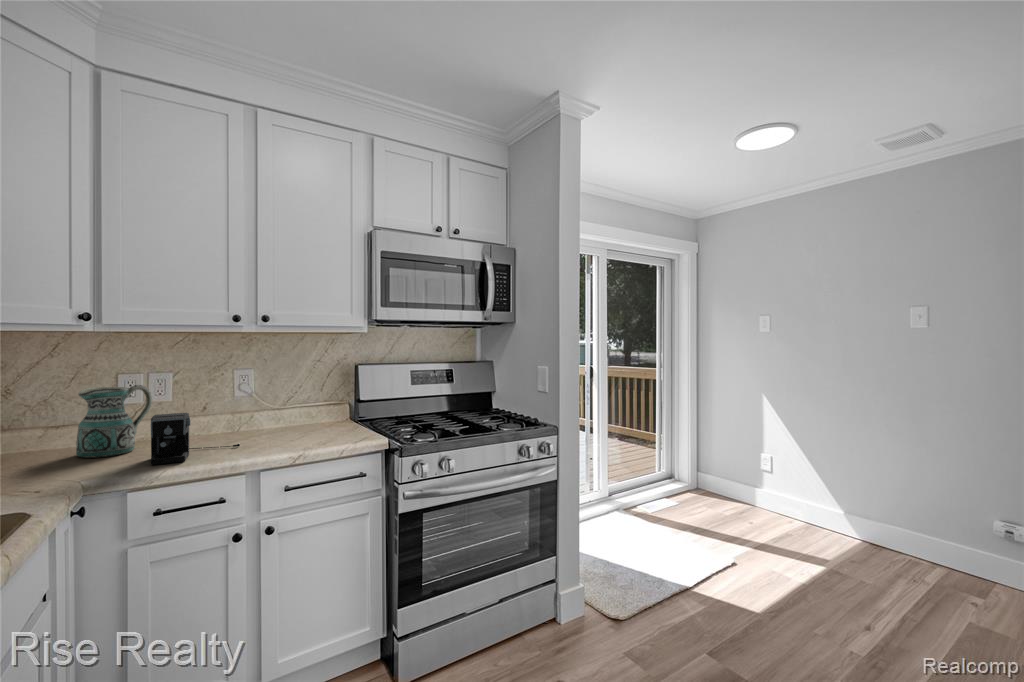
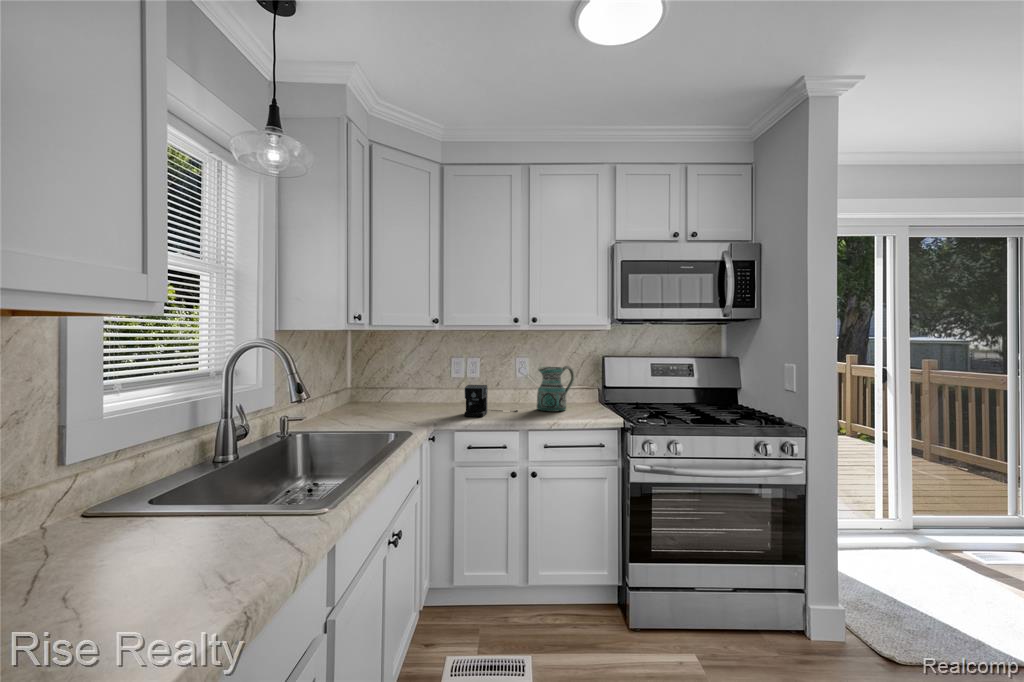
ceramic pitcher: present [76,385,152,458] -> present [537,366,574,412]

